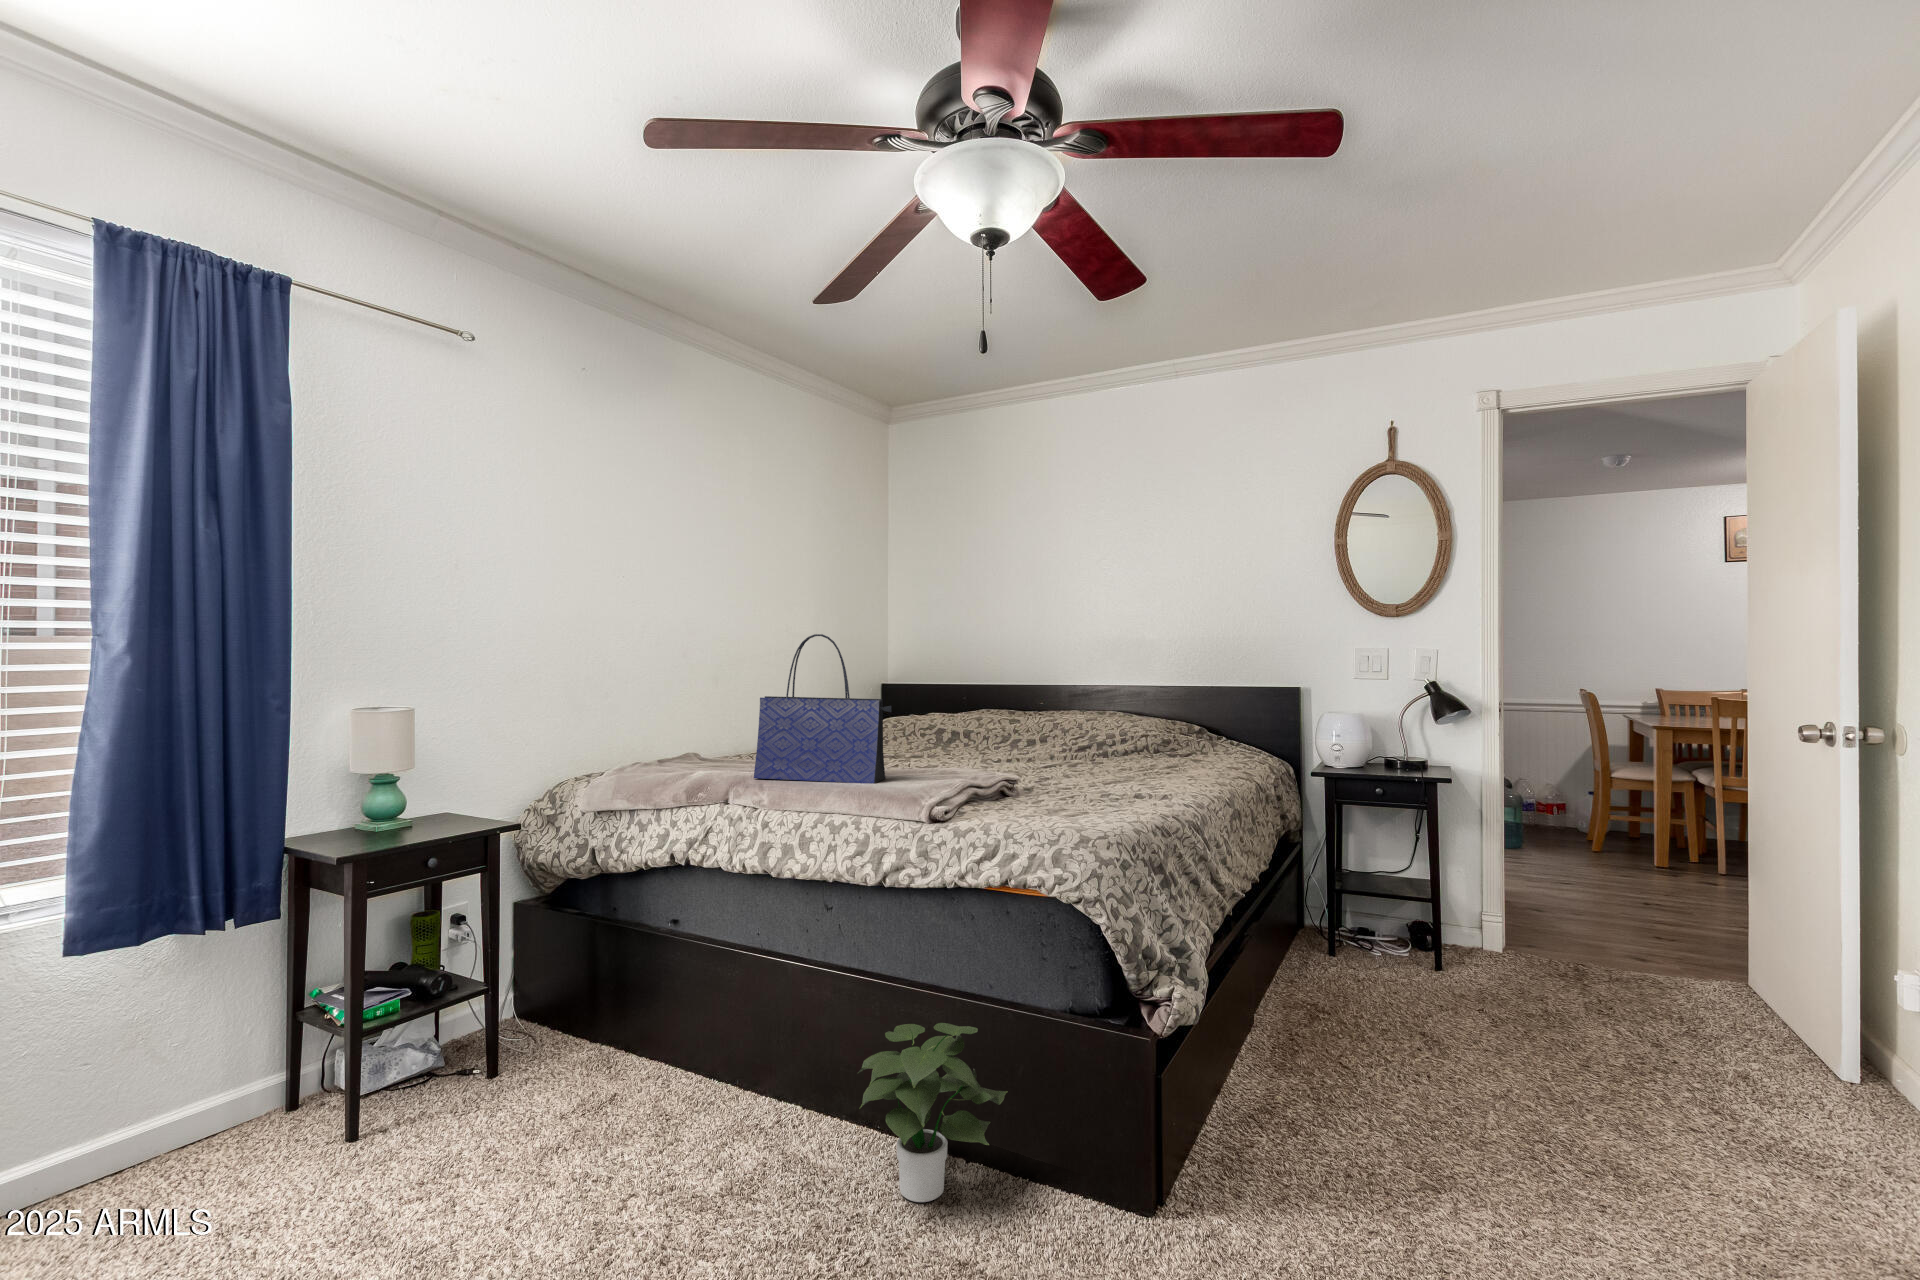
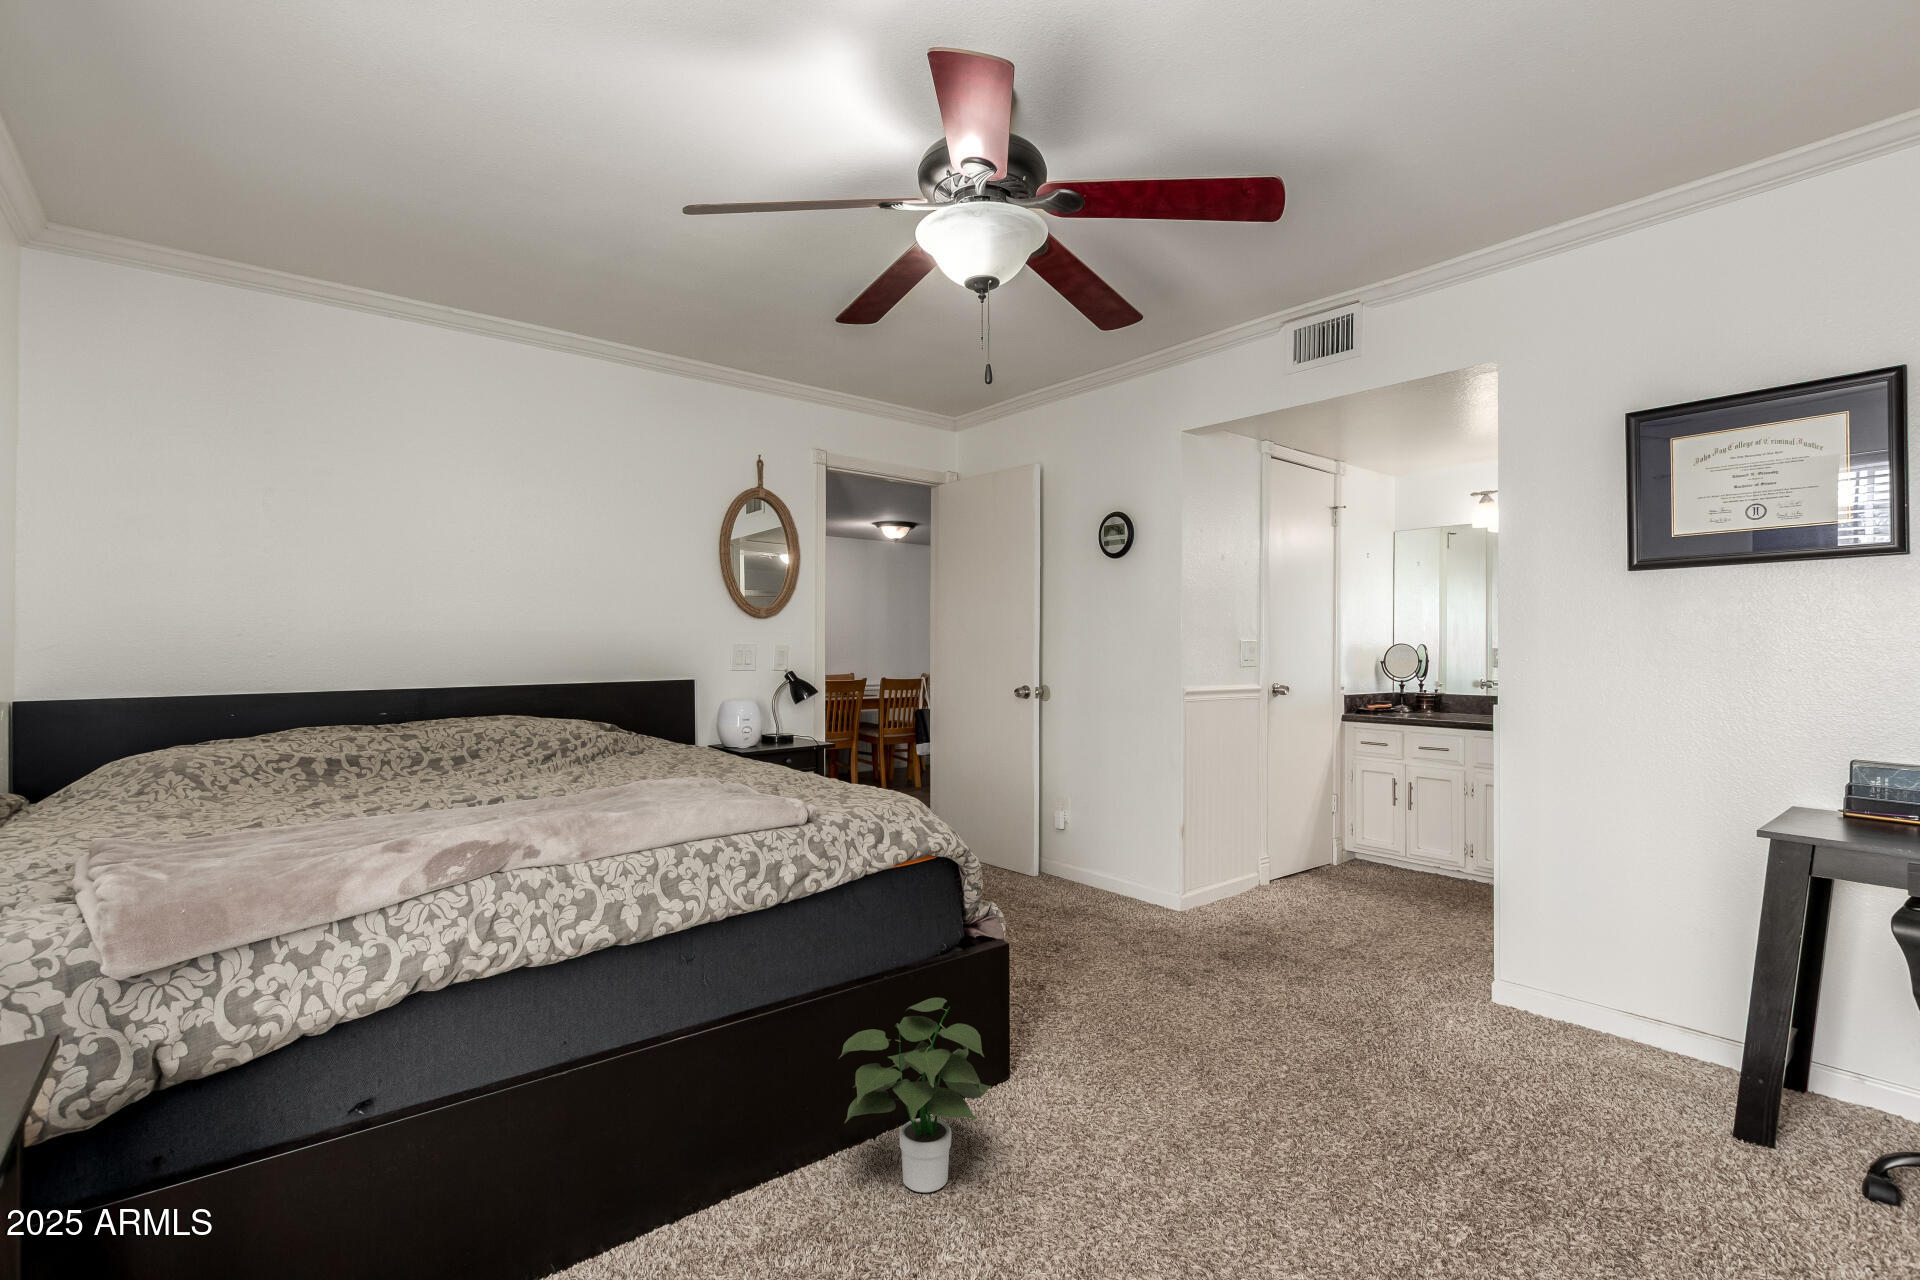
tote bag: present [754,634,891,784] -> none [496,612,681,825]

